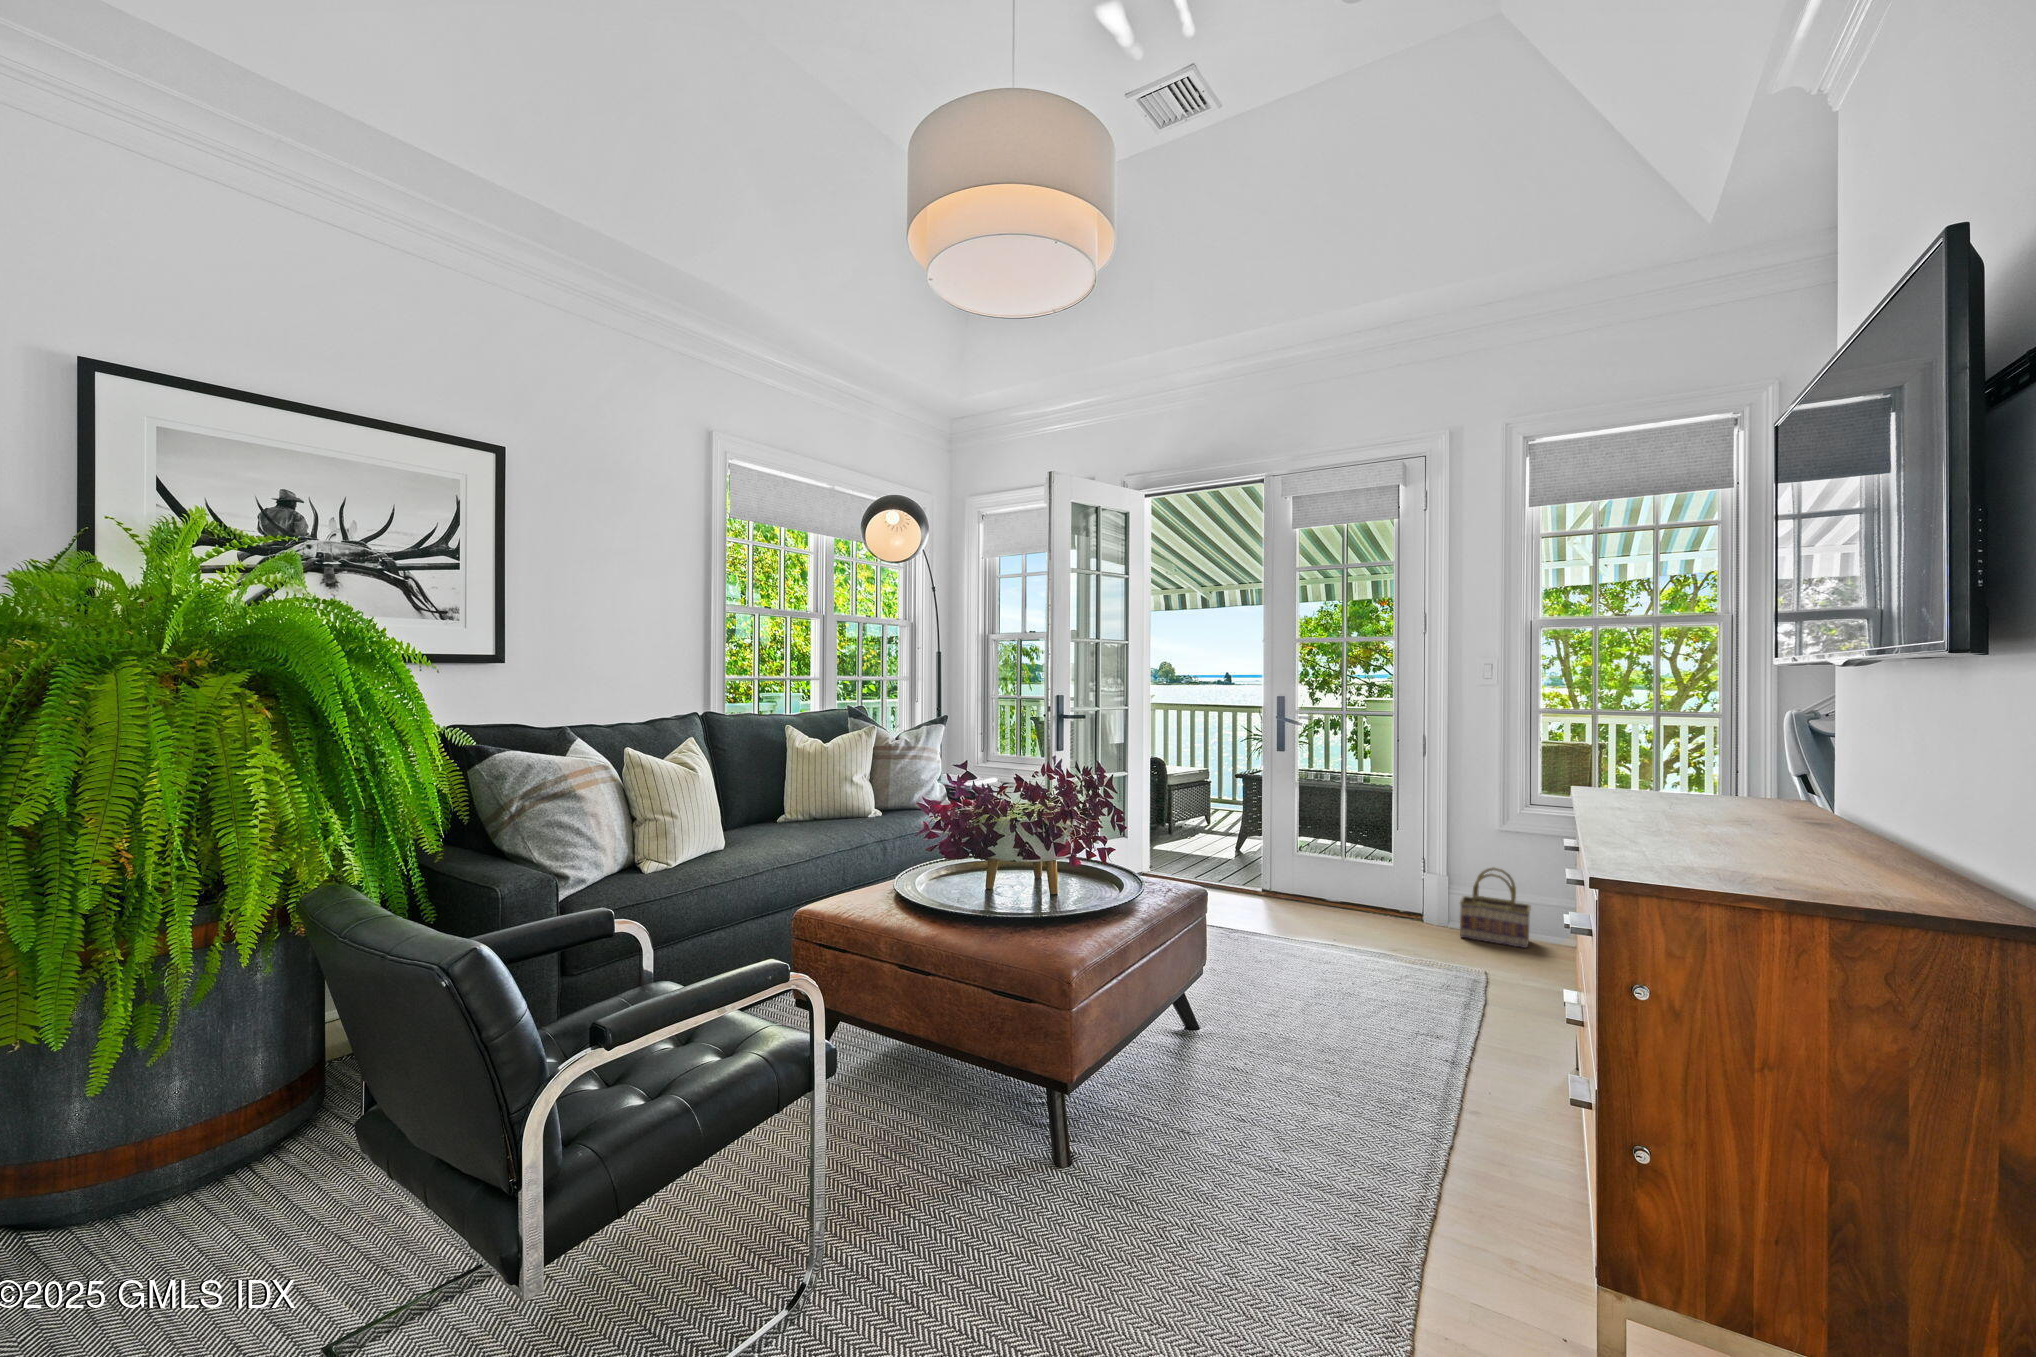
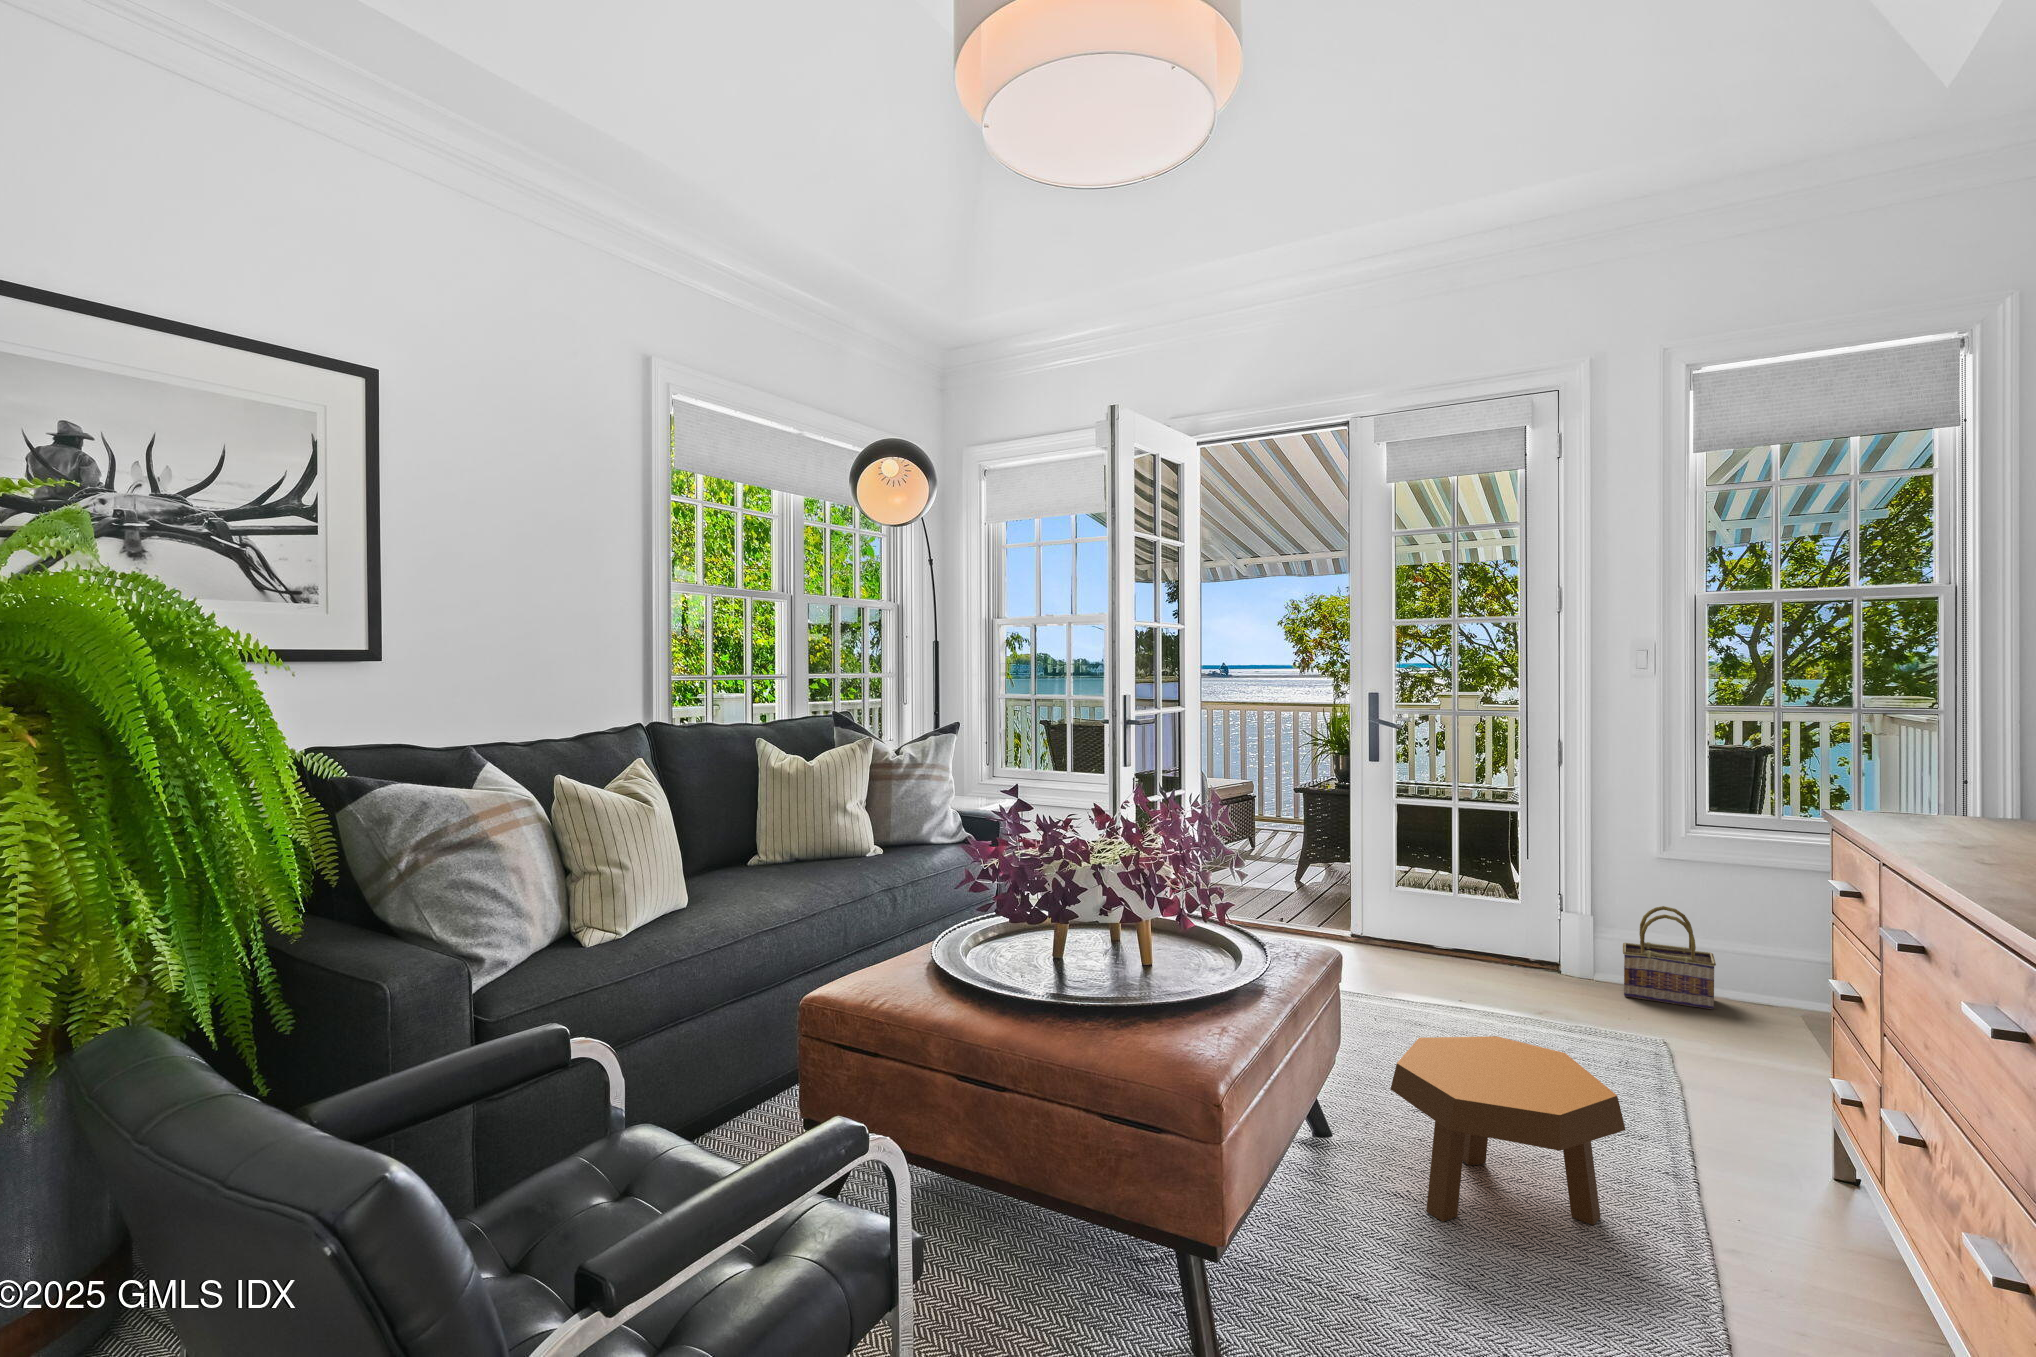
footstool: none [1232,955,1397,1091] -> present [1391,1036,1626,1225]

